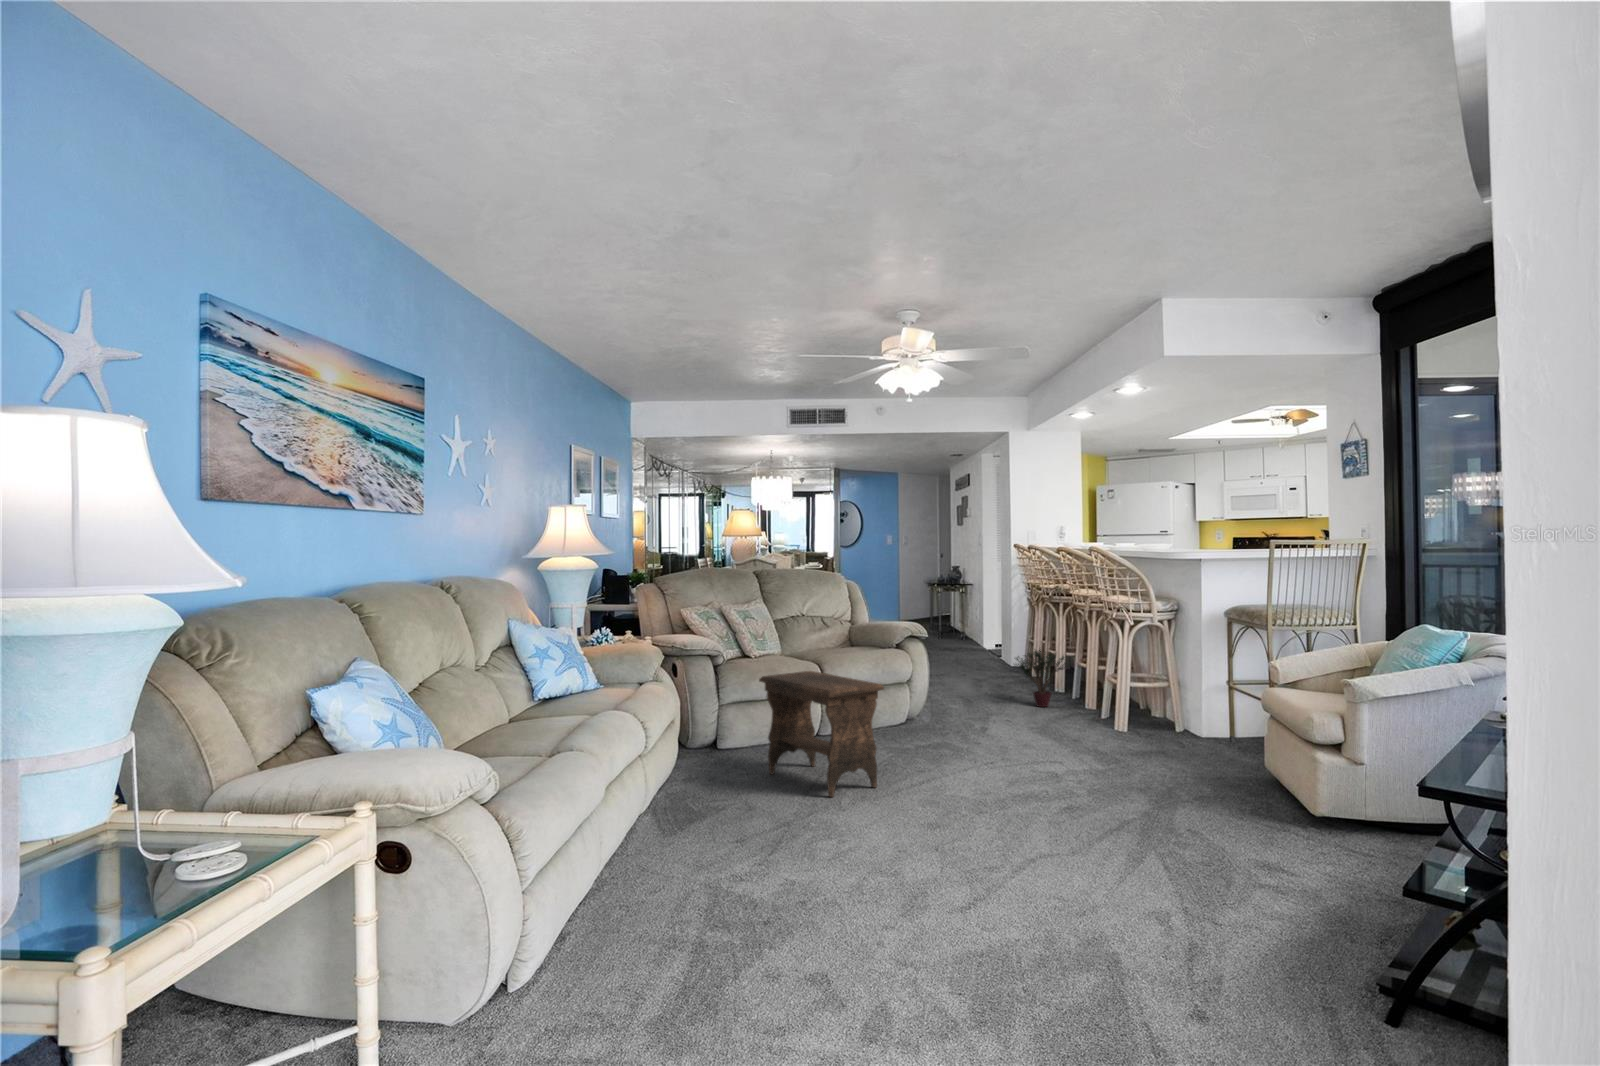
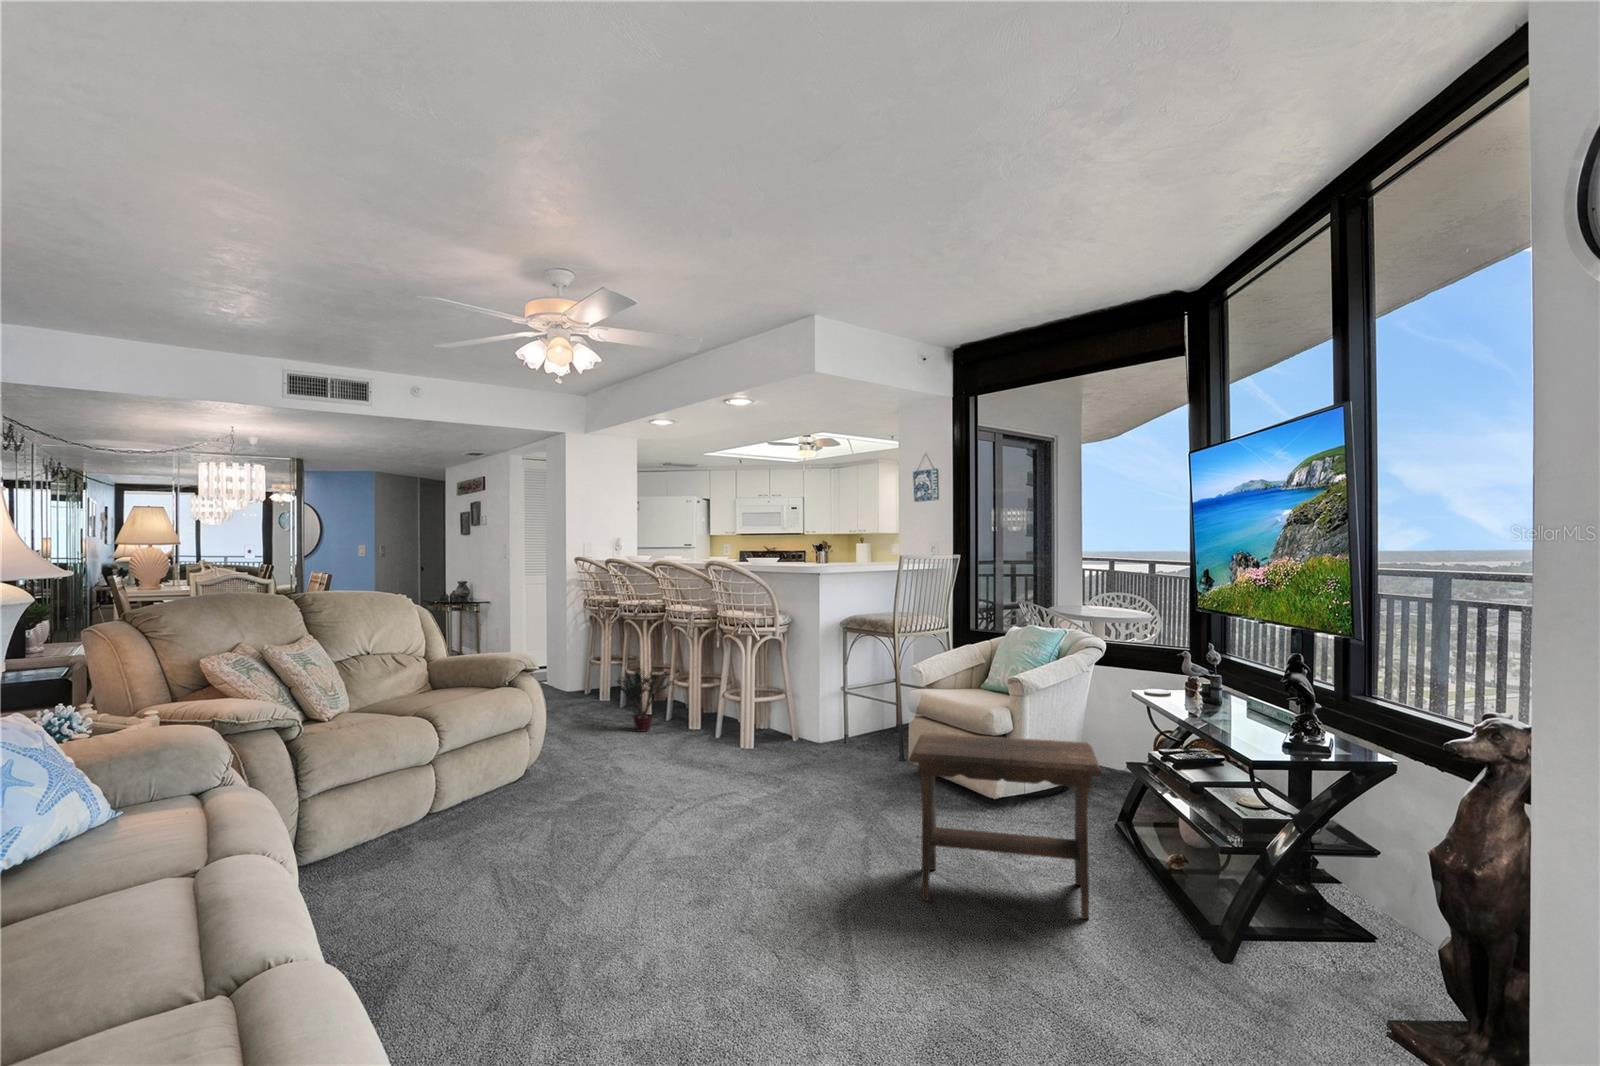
footstool: present [759,671,884,797] -> present [909,733,1102,919]

